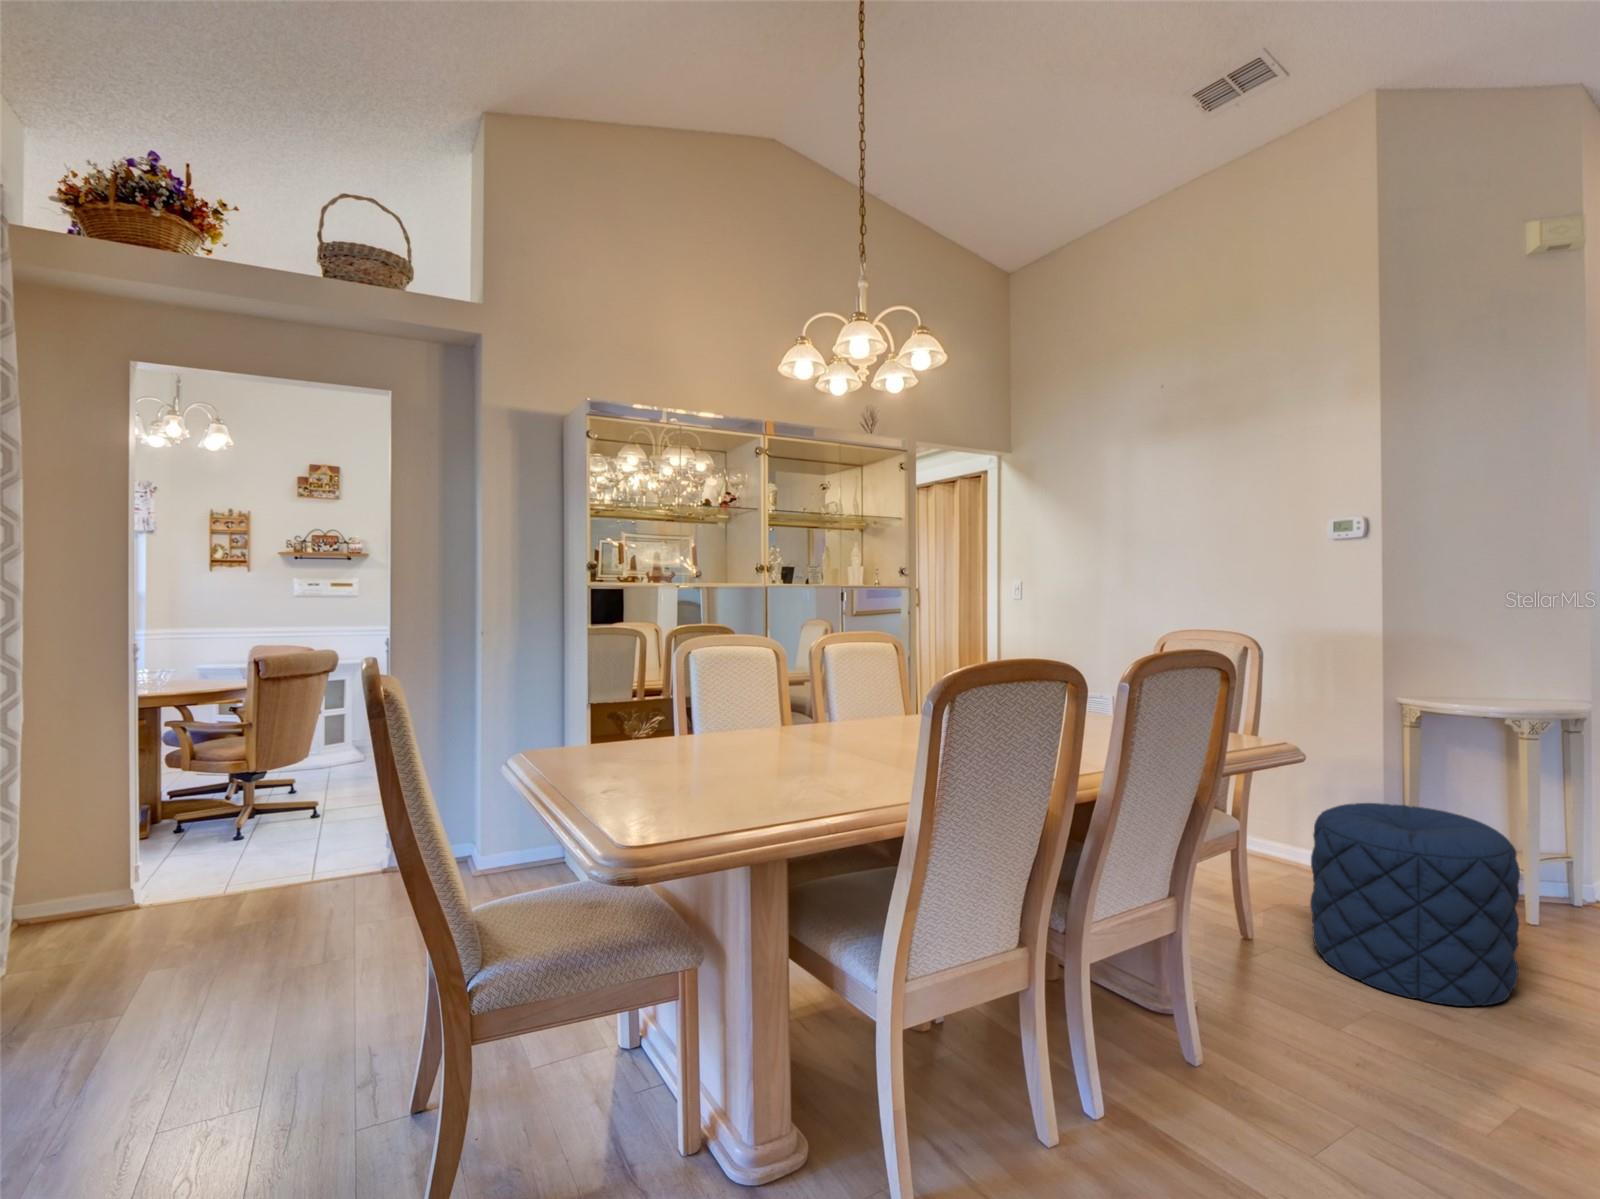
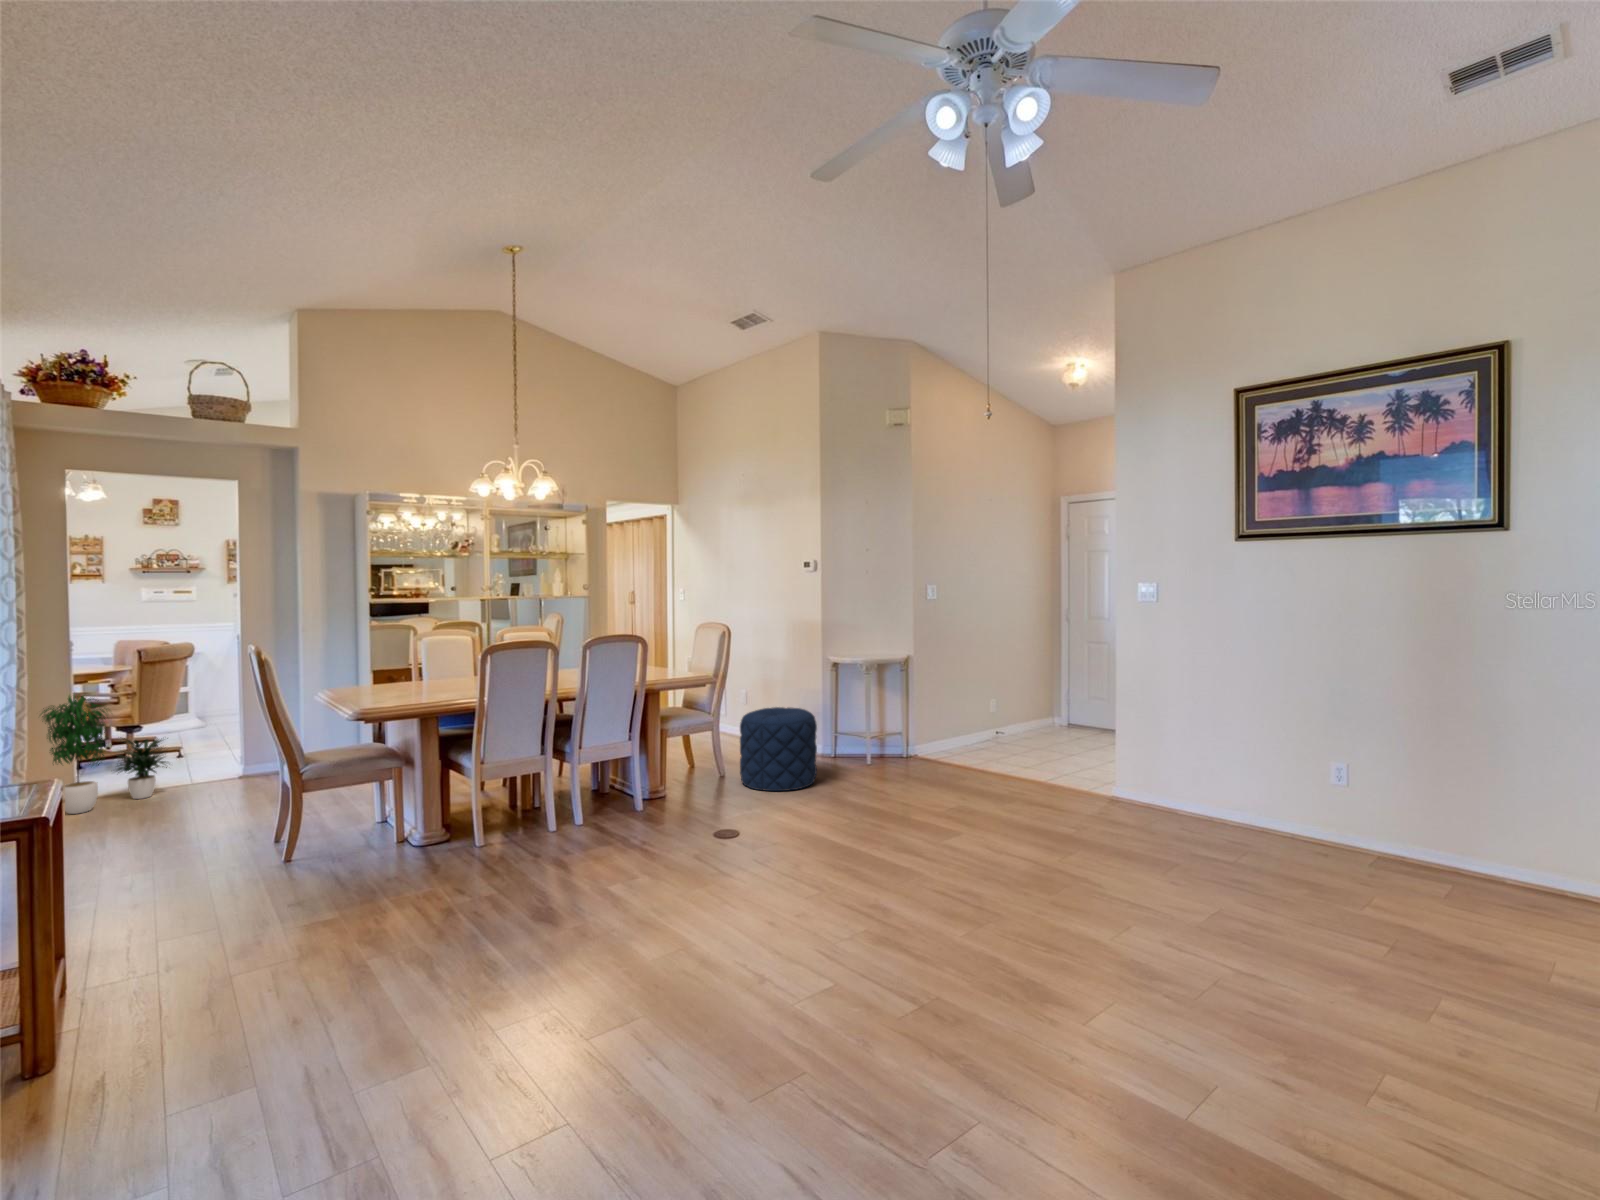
potted plant: none [54,738,288,959] -> present [42,694,167,814]

